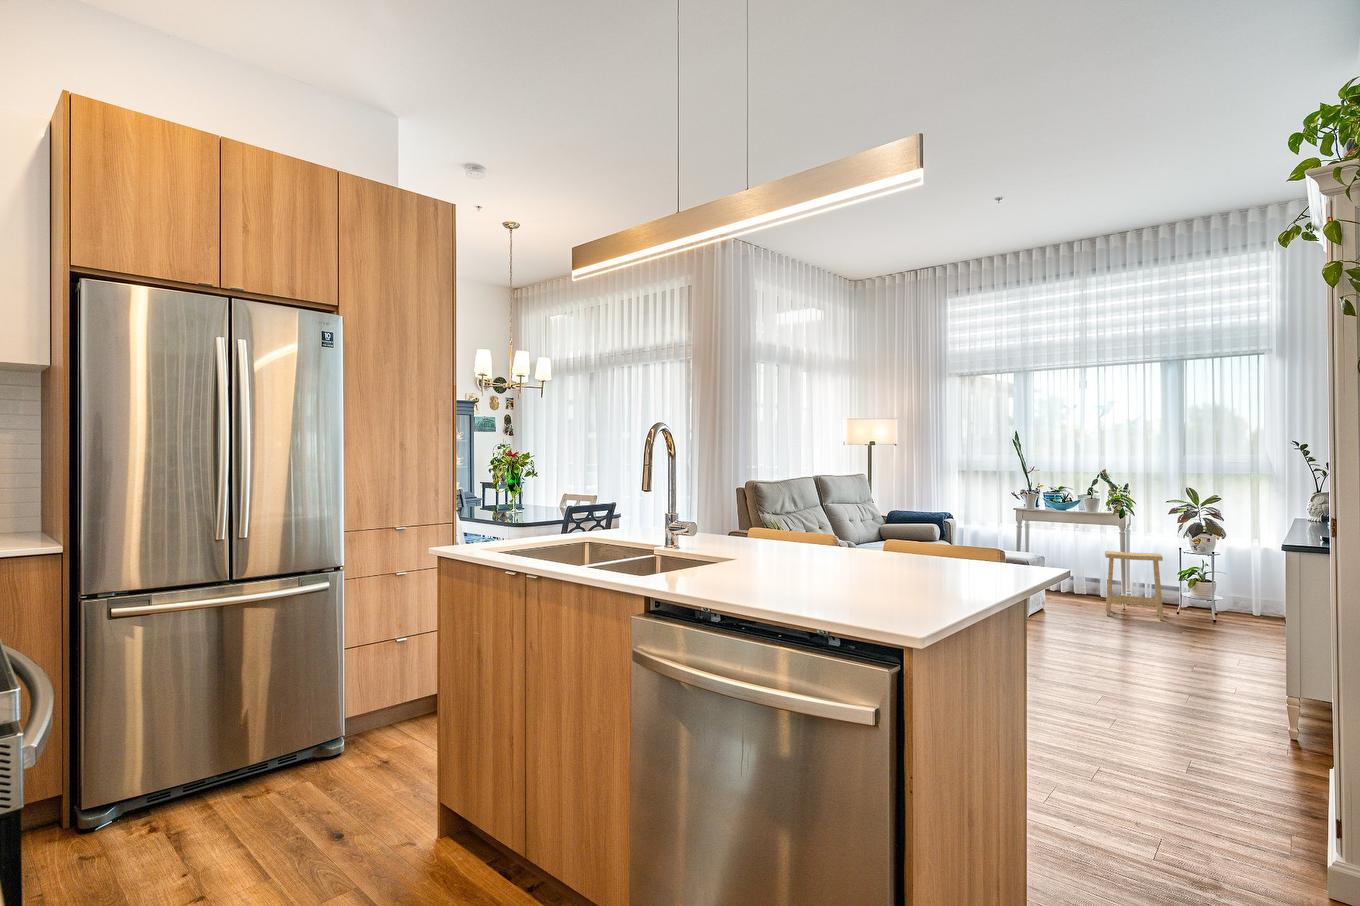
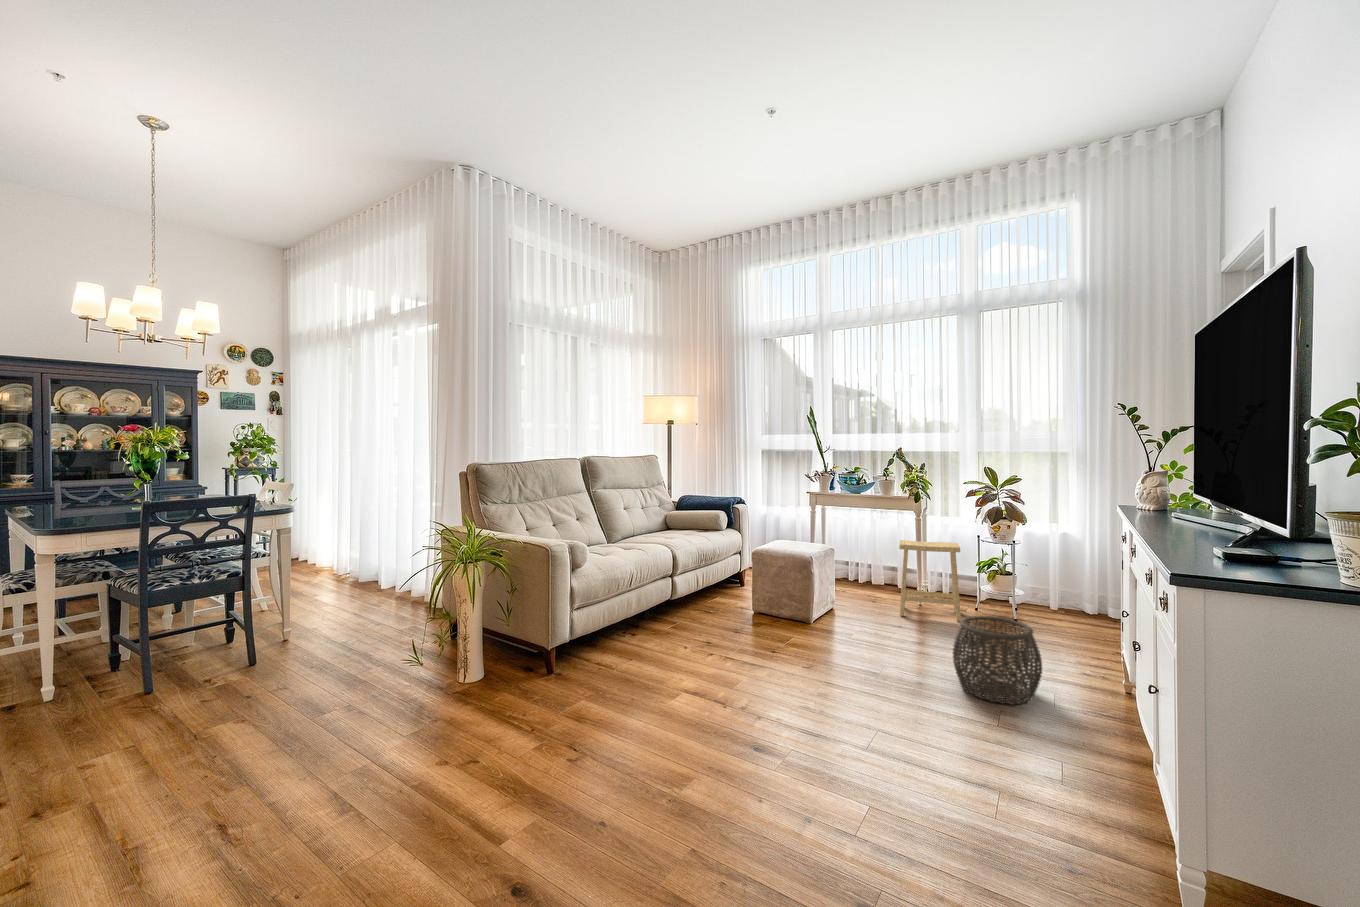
woven basket: none [1156,603,1230,665] -> present [953,616,1042,705]

